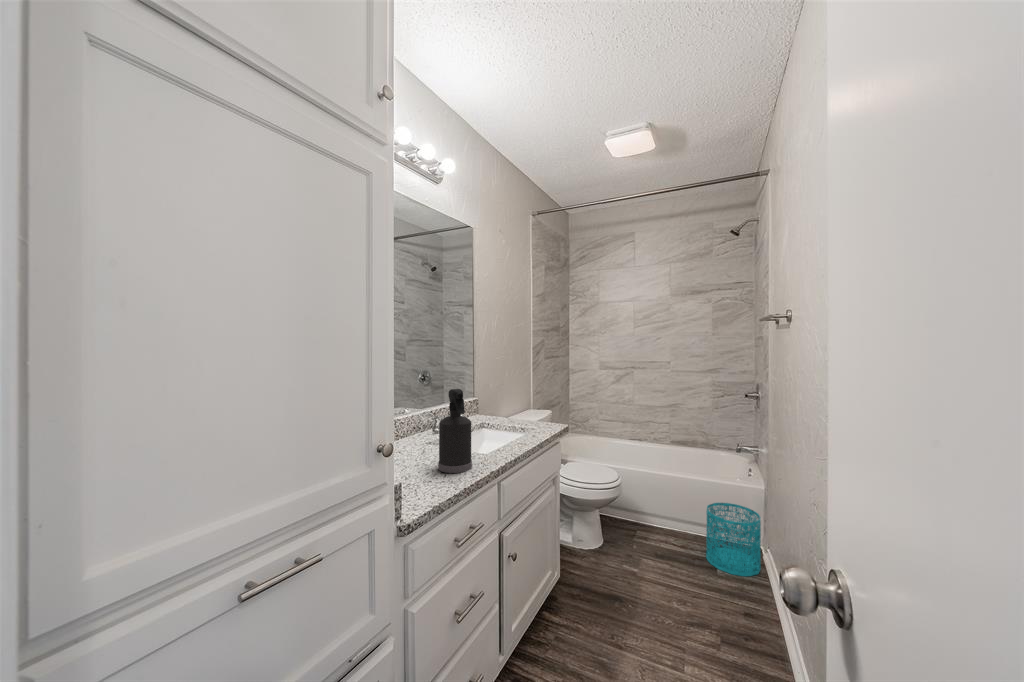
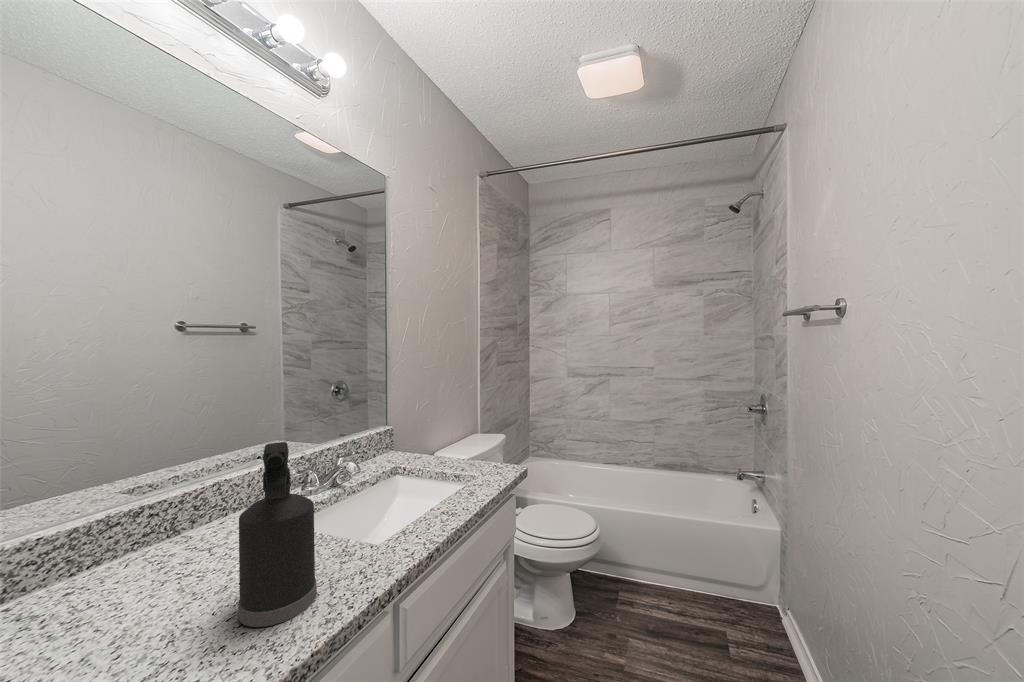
wastebasket: present [706,503,761,576] -> none [711,552,786,661]

